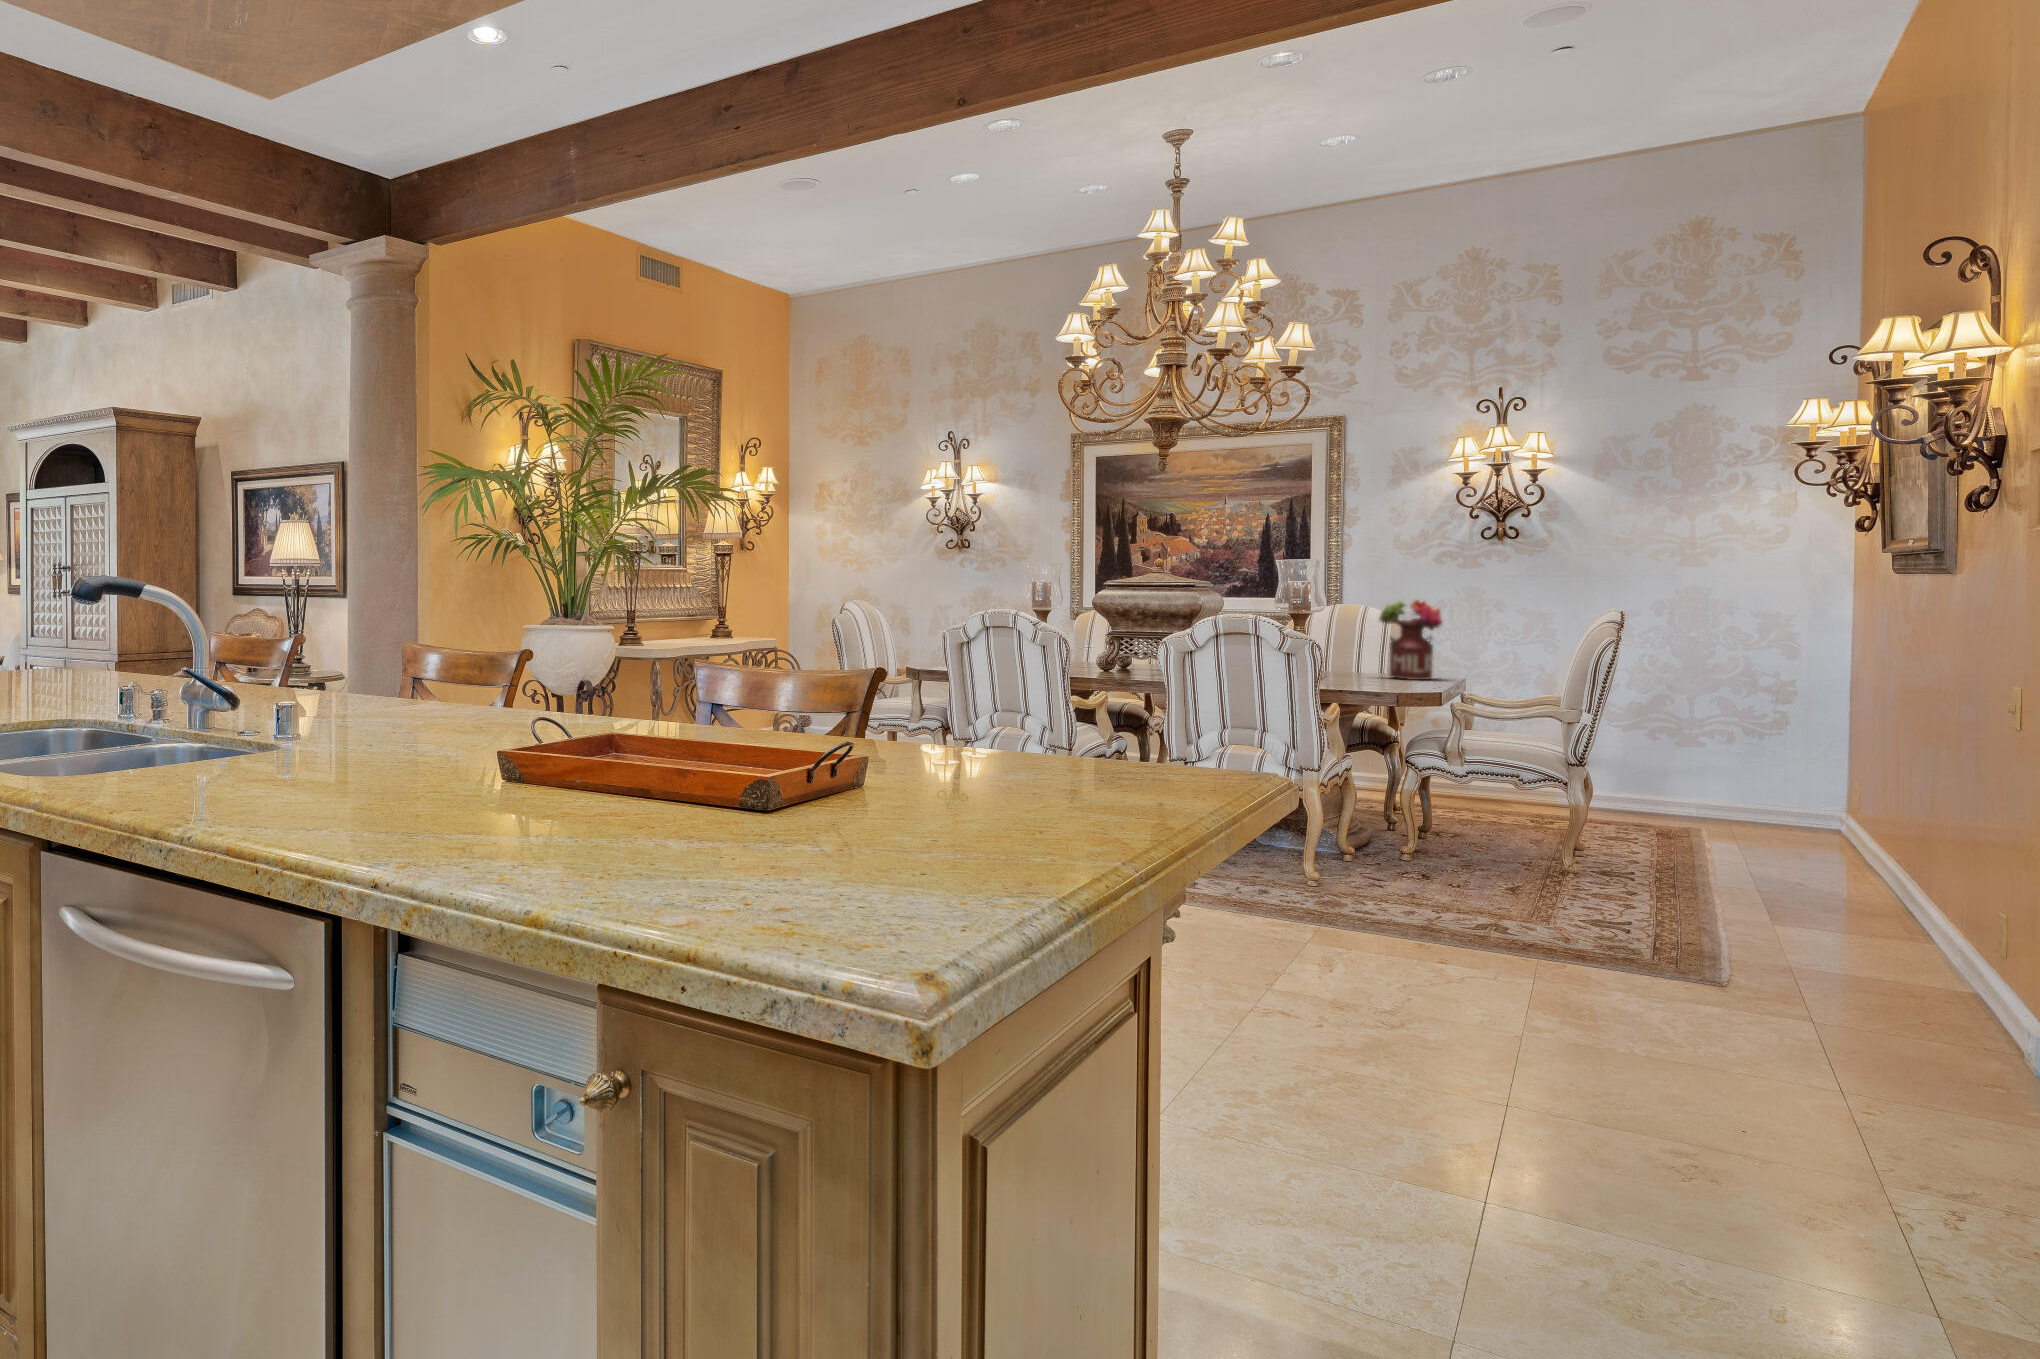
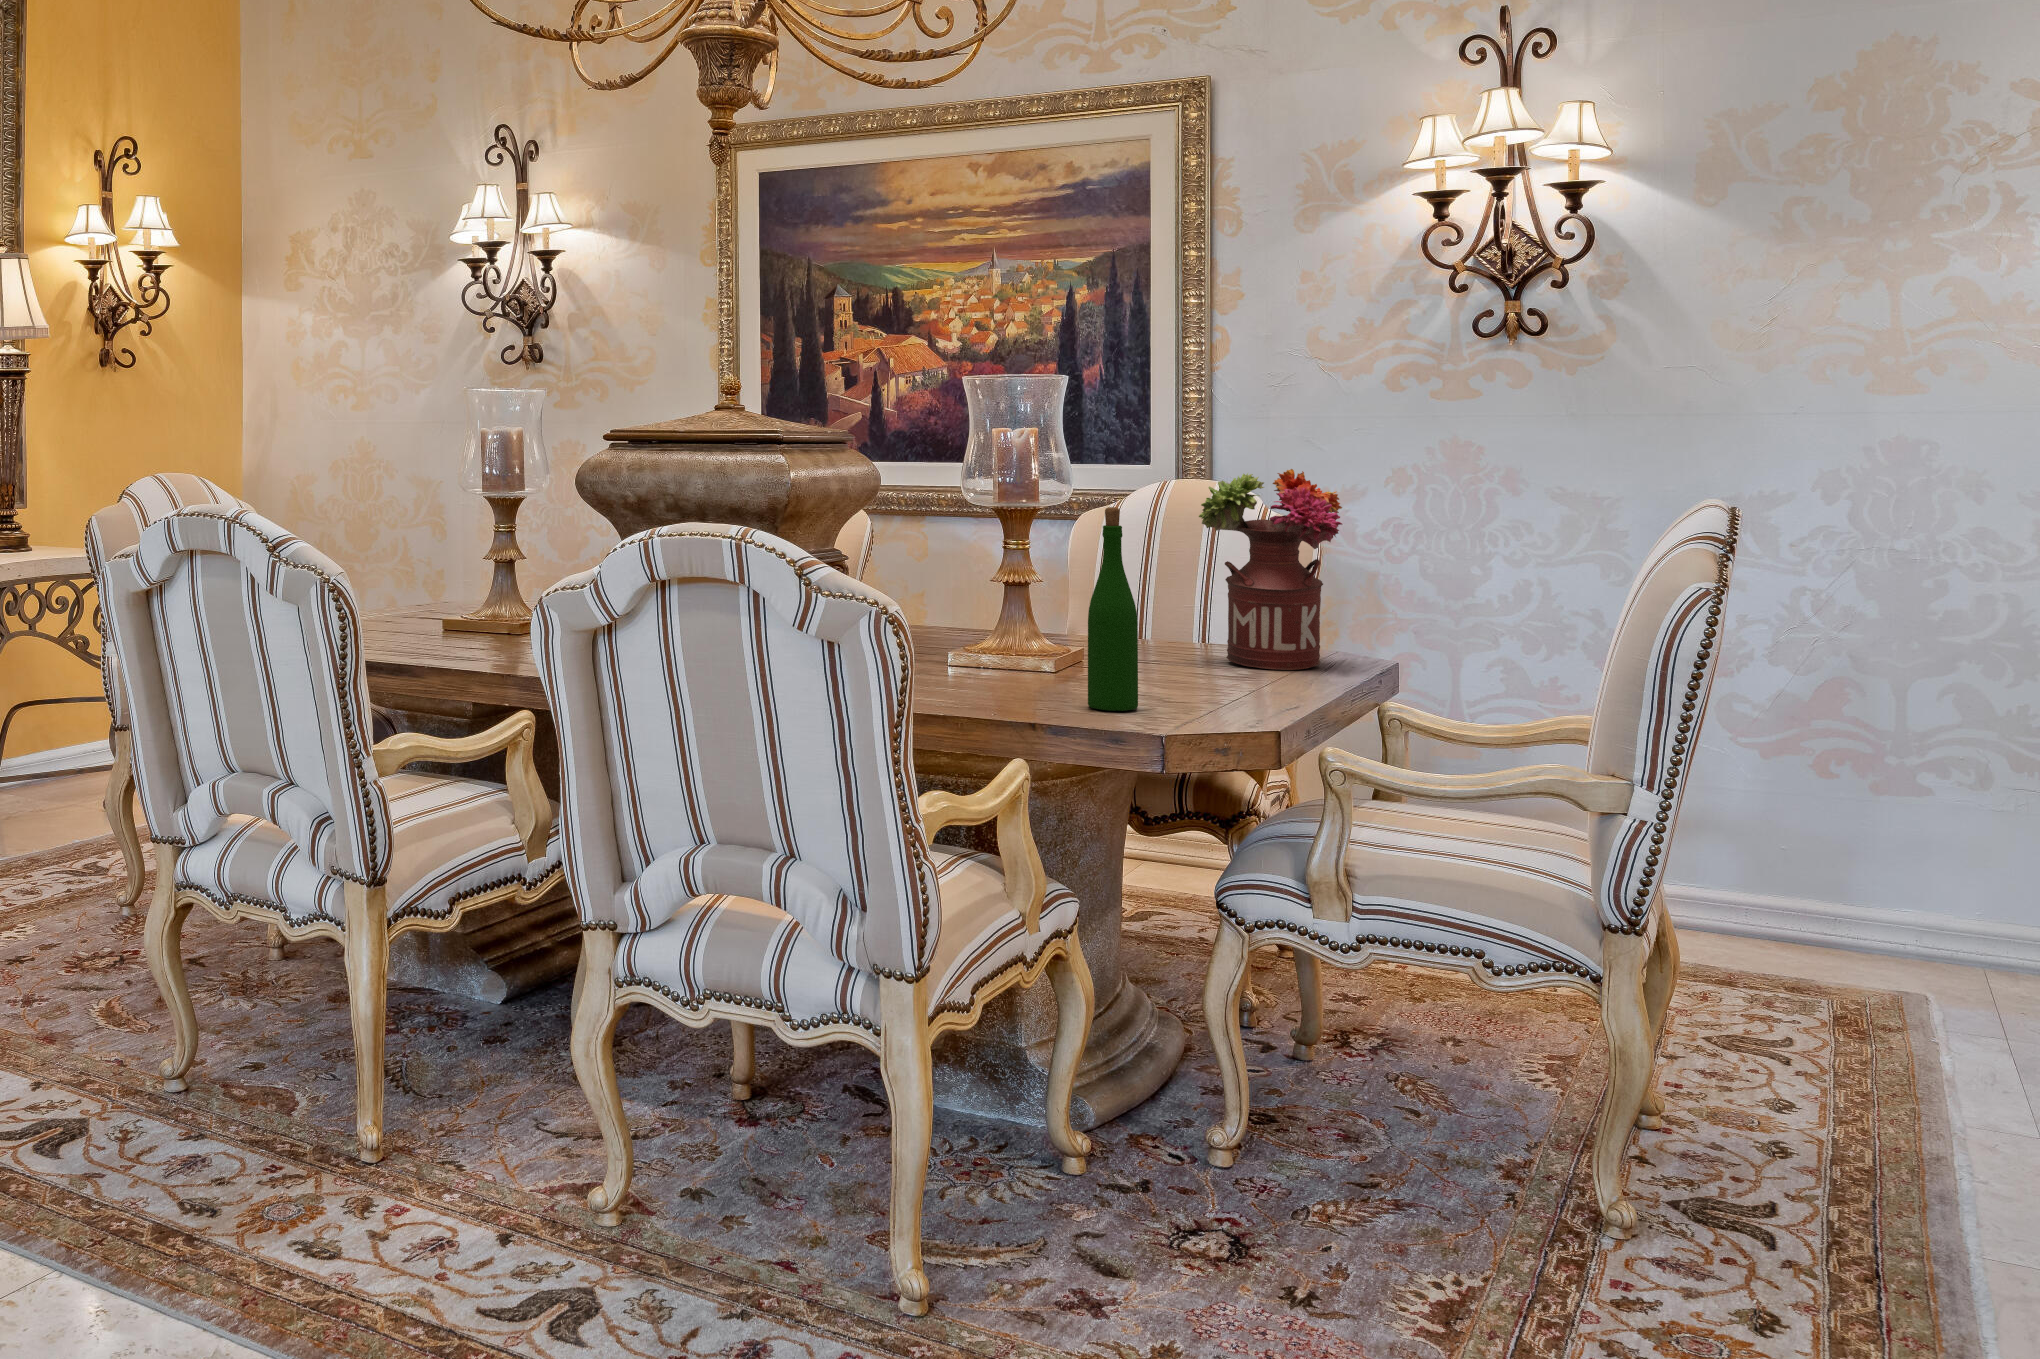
wine bottle: none [1353,612,1376,687] -> present [1088,507,1138,711]

